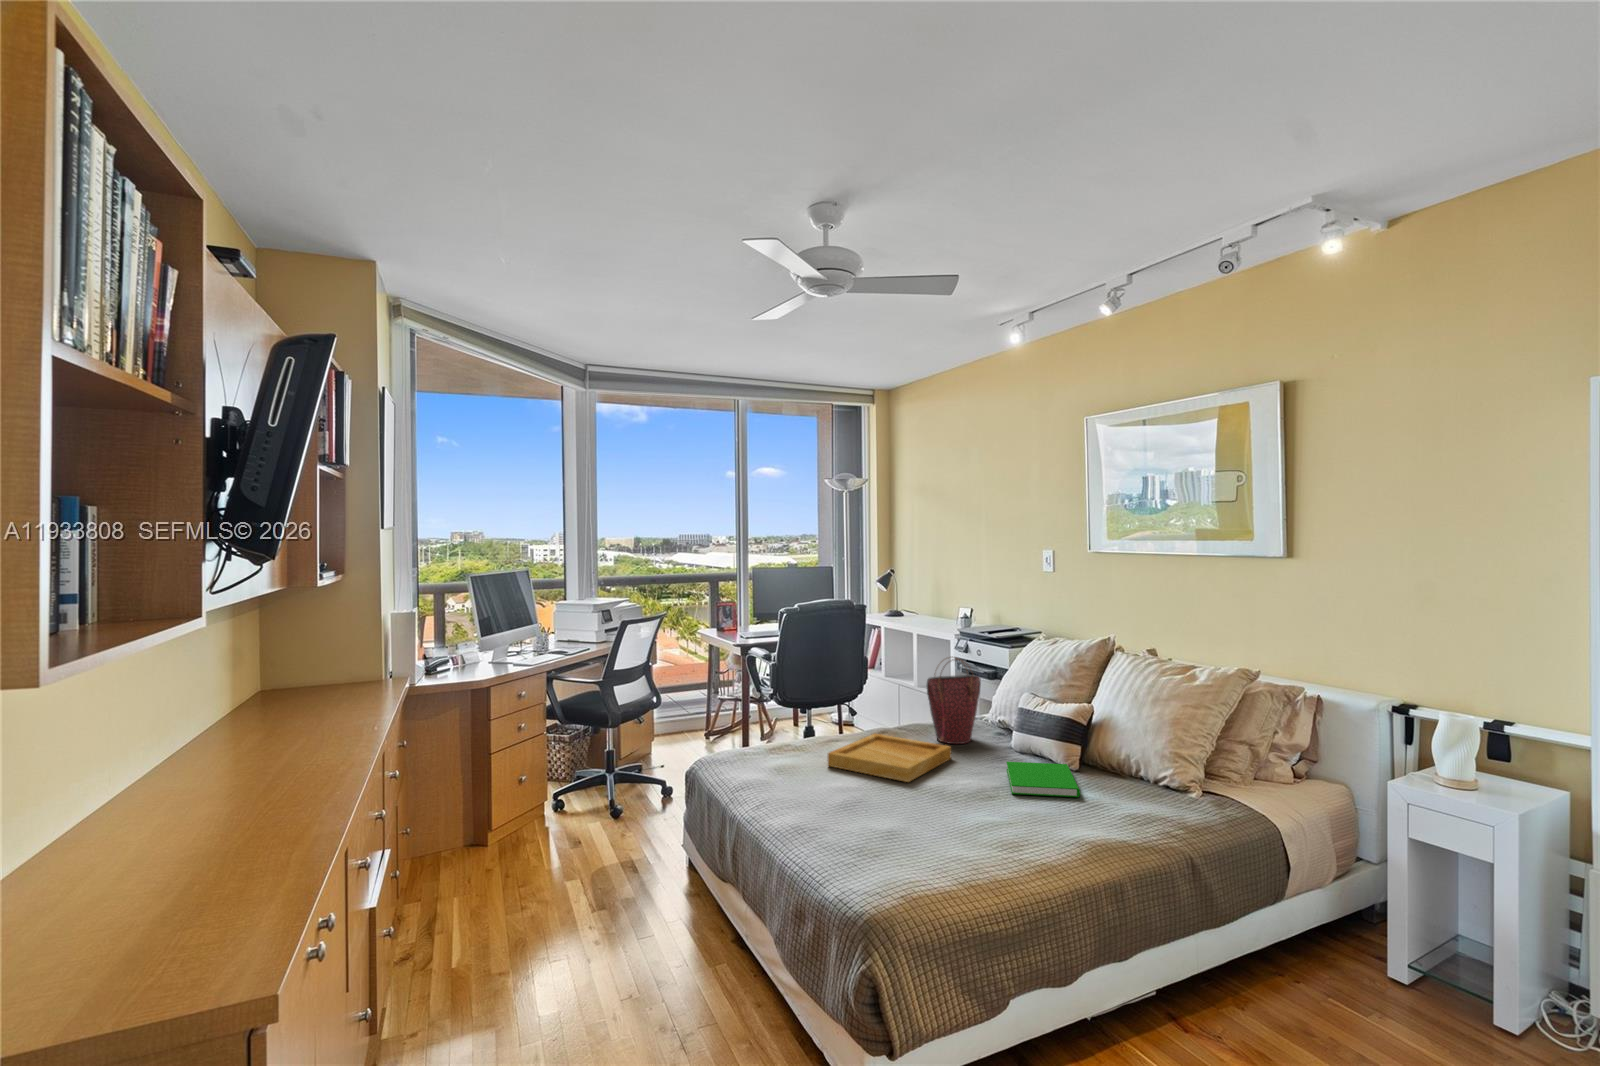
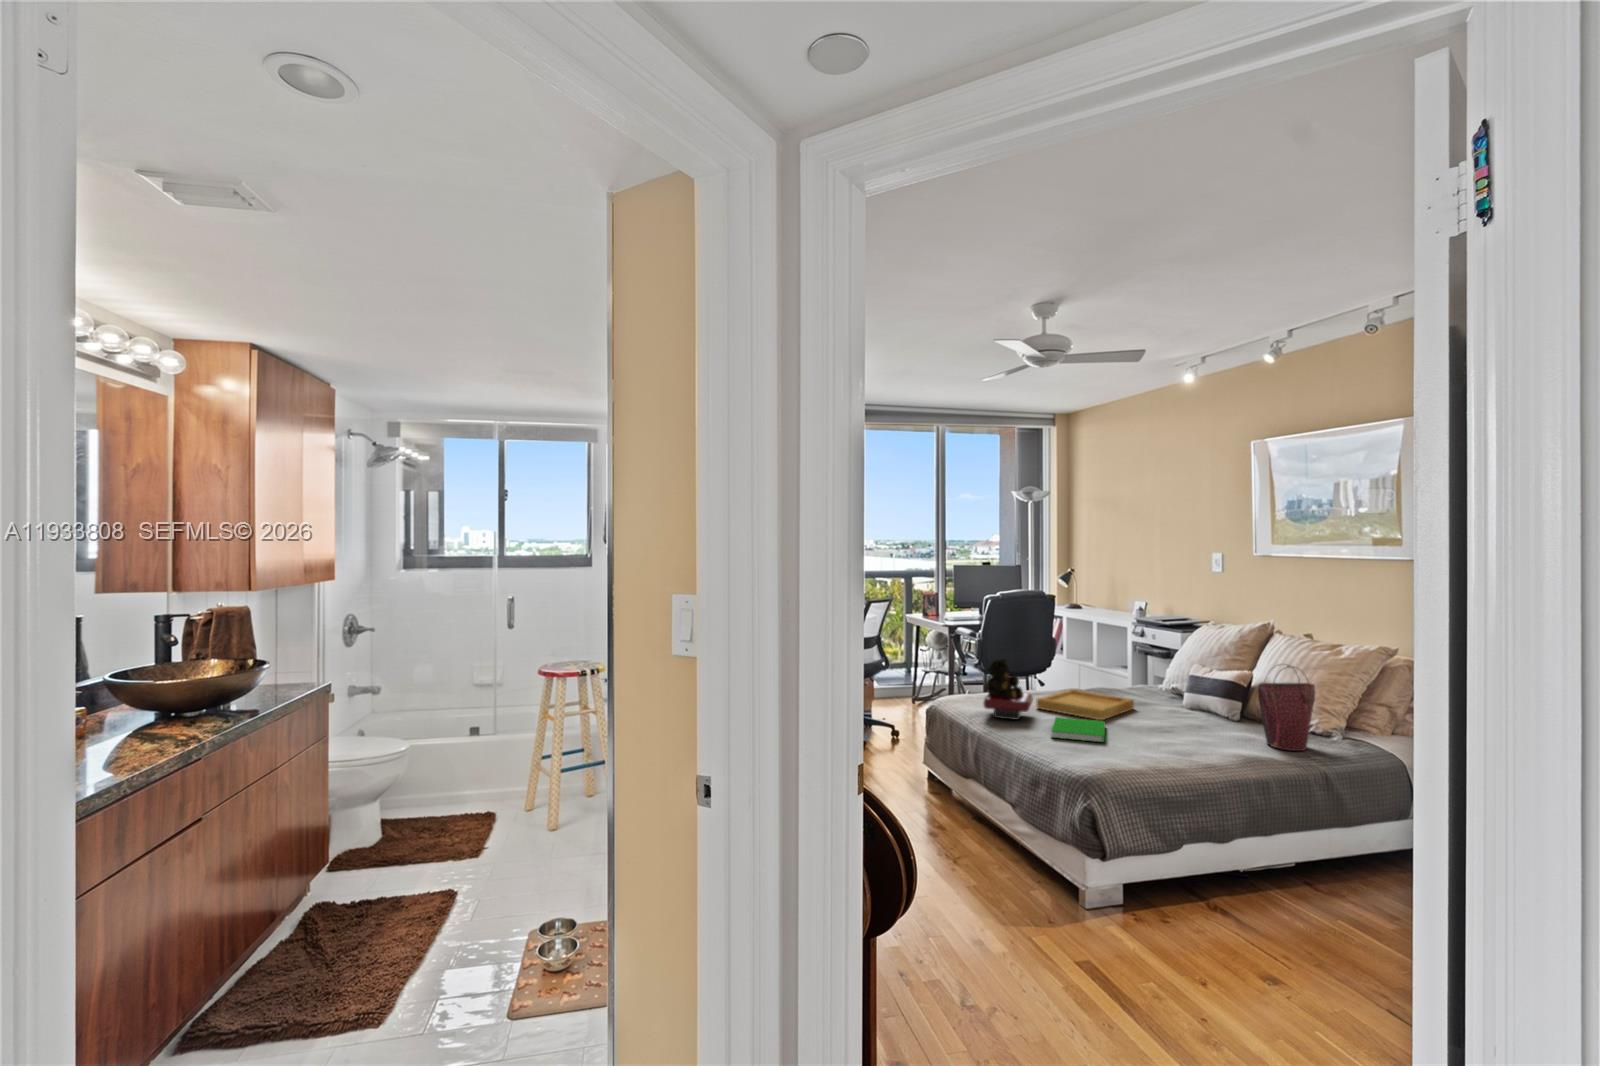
handbag: present [927,658,981,744] -> present [1258,665,1315,751]
teddy bear: none [751,703,821,789] -> present [983,659,1033,720]
book: present [1007,762,1080,797] -> present [1052,717,1105,742]

